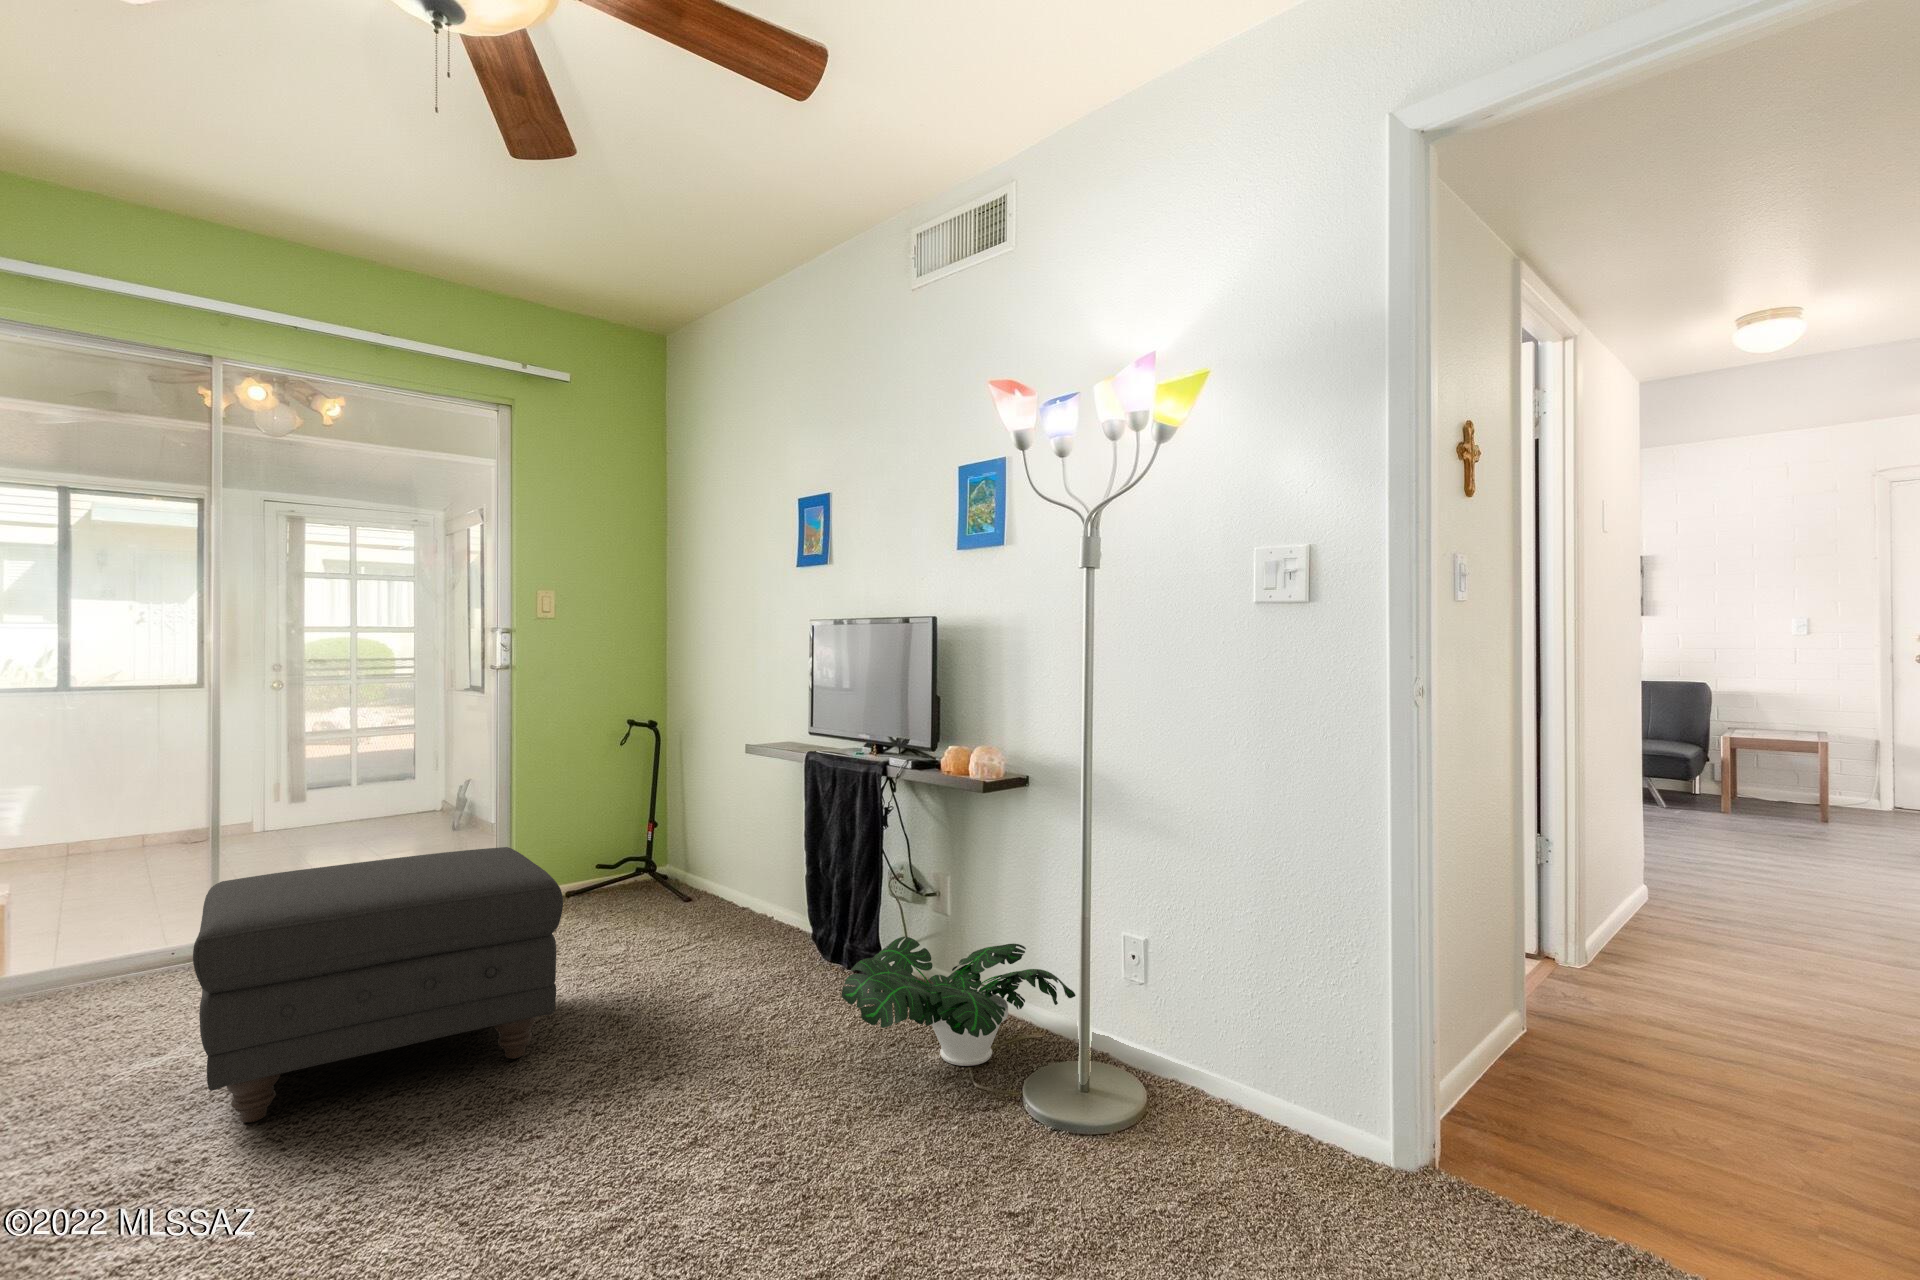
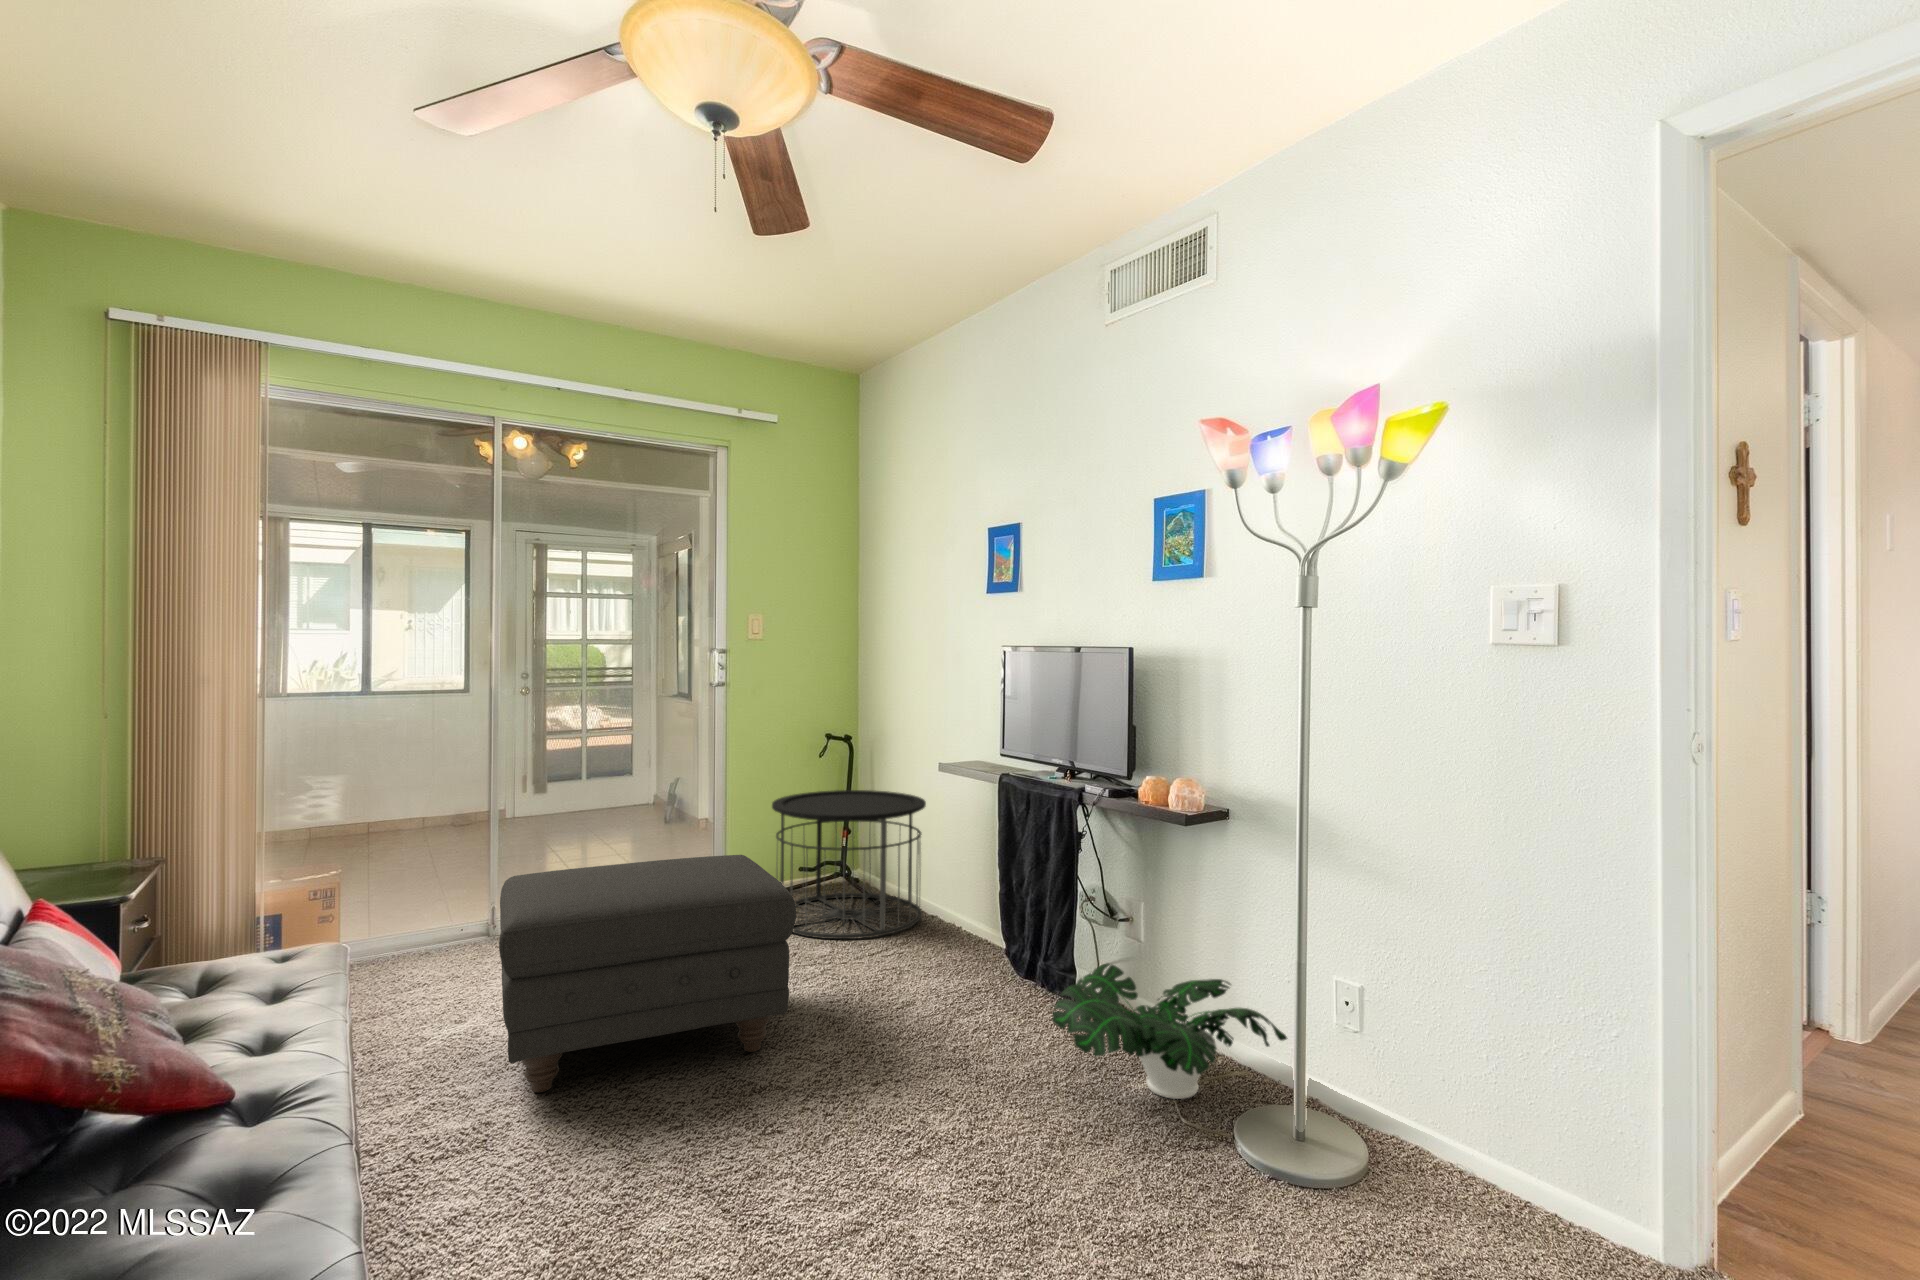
side table: none [551,779,726,938] -> present [772,790,926,939]

